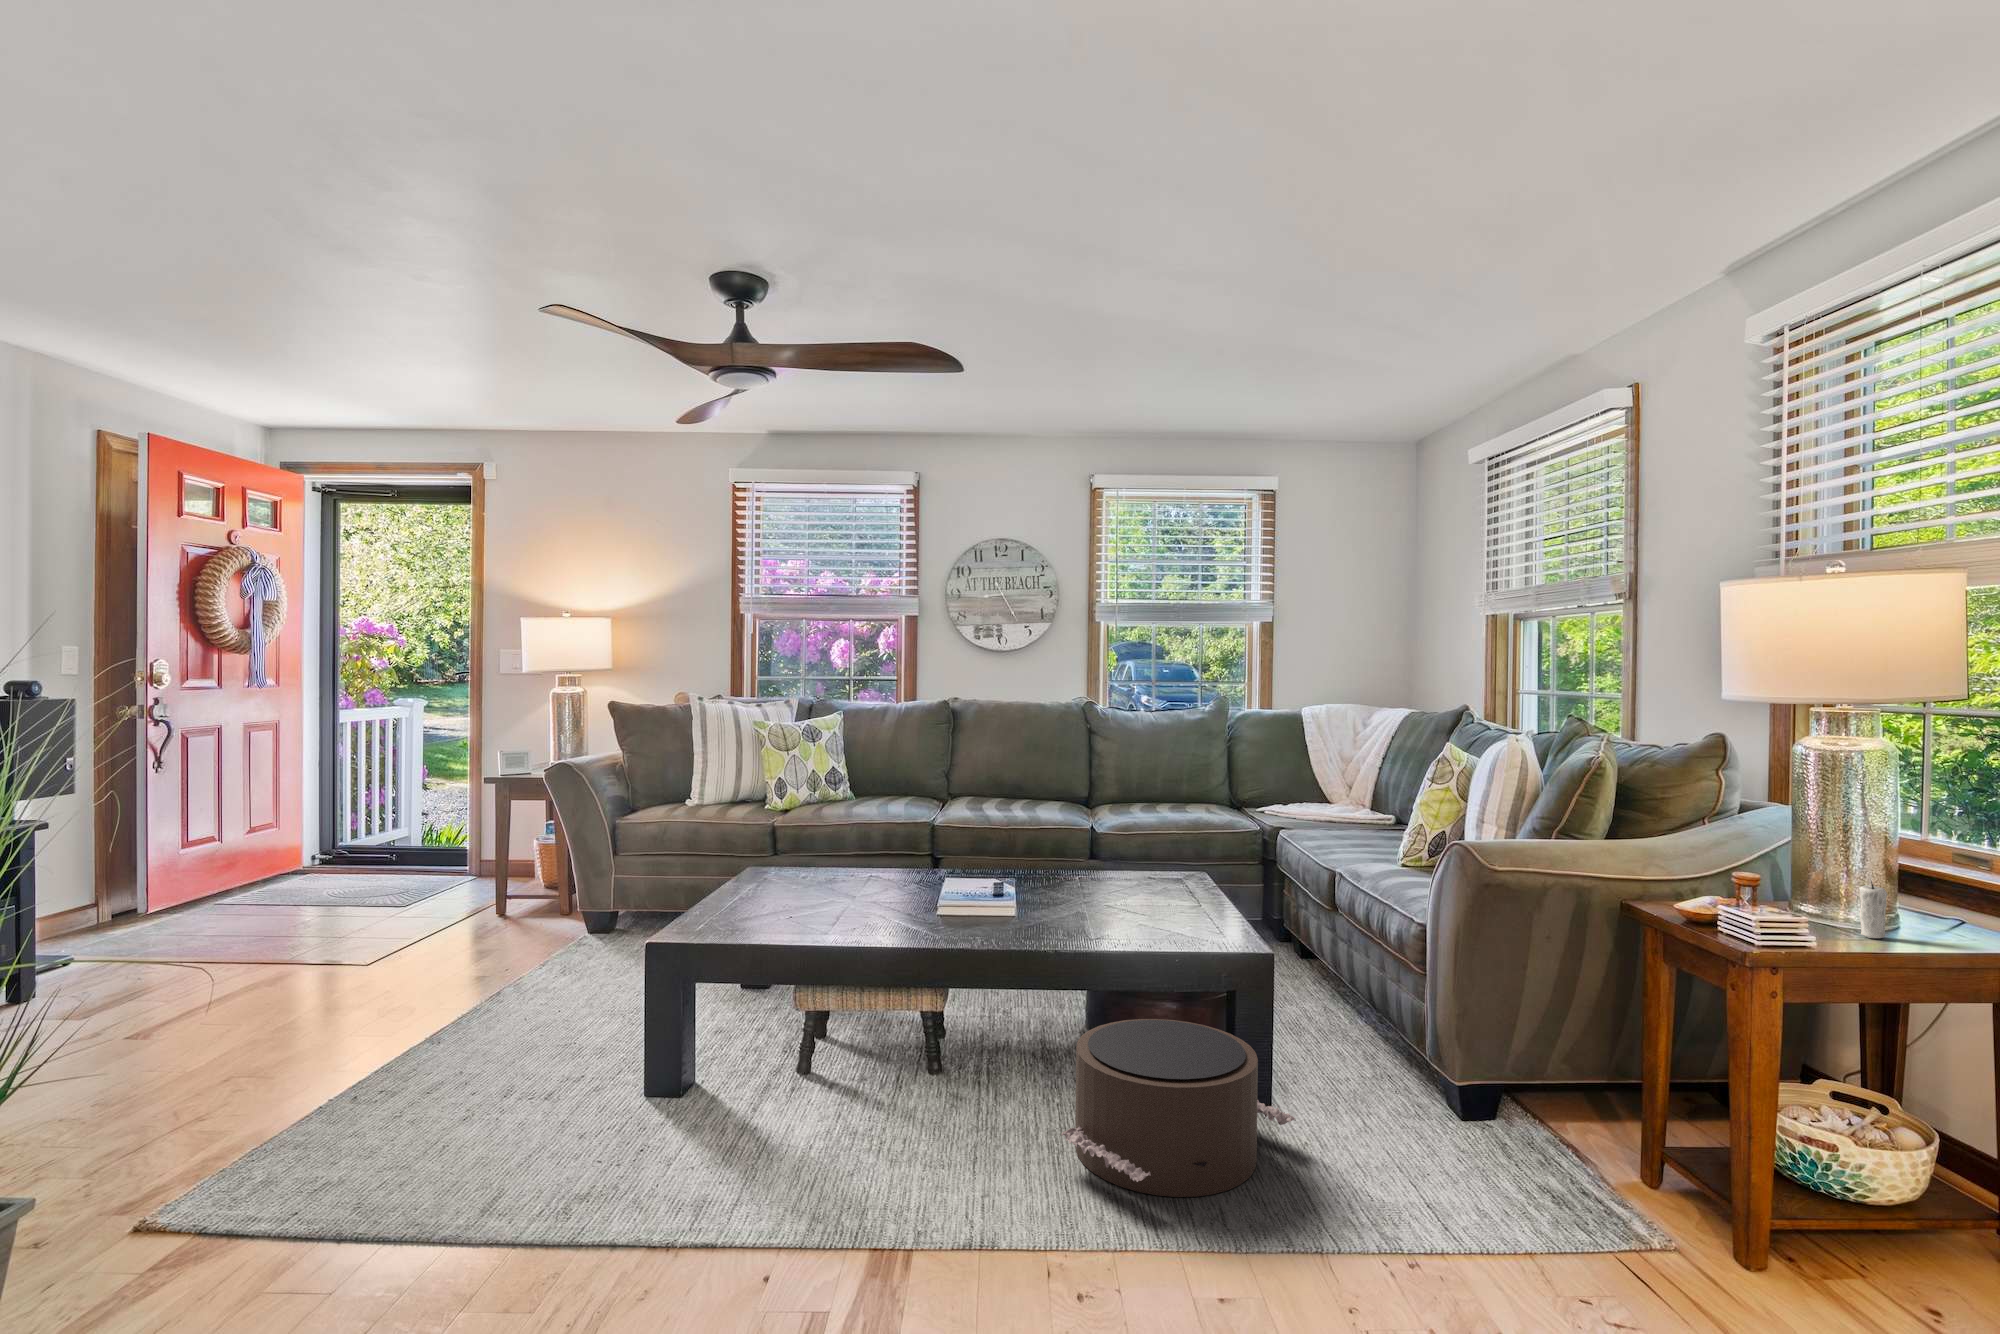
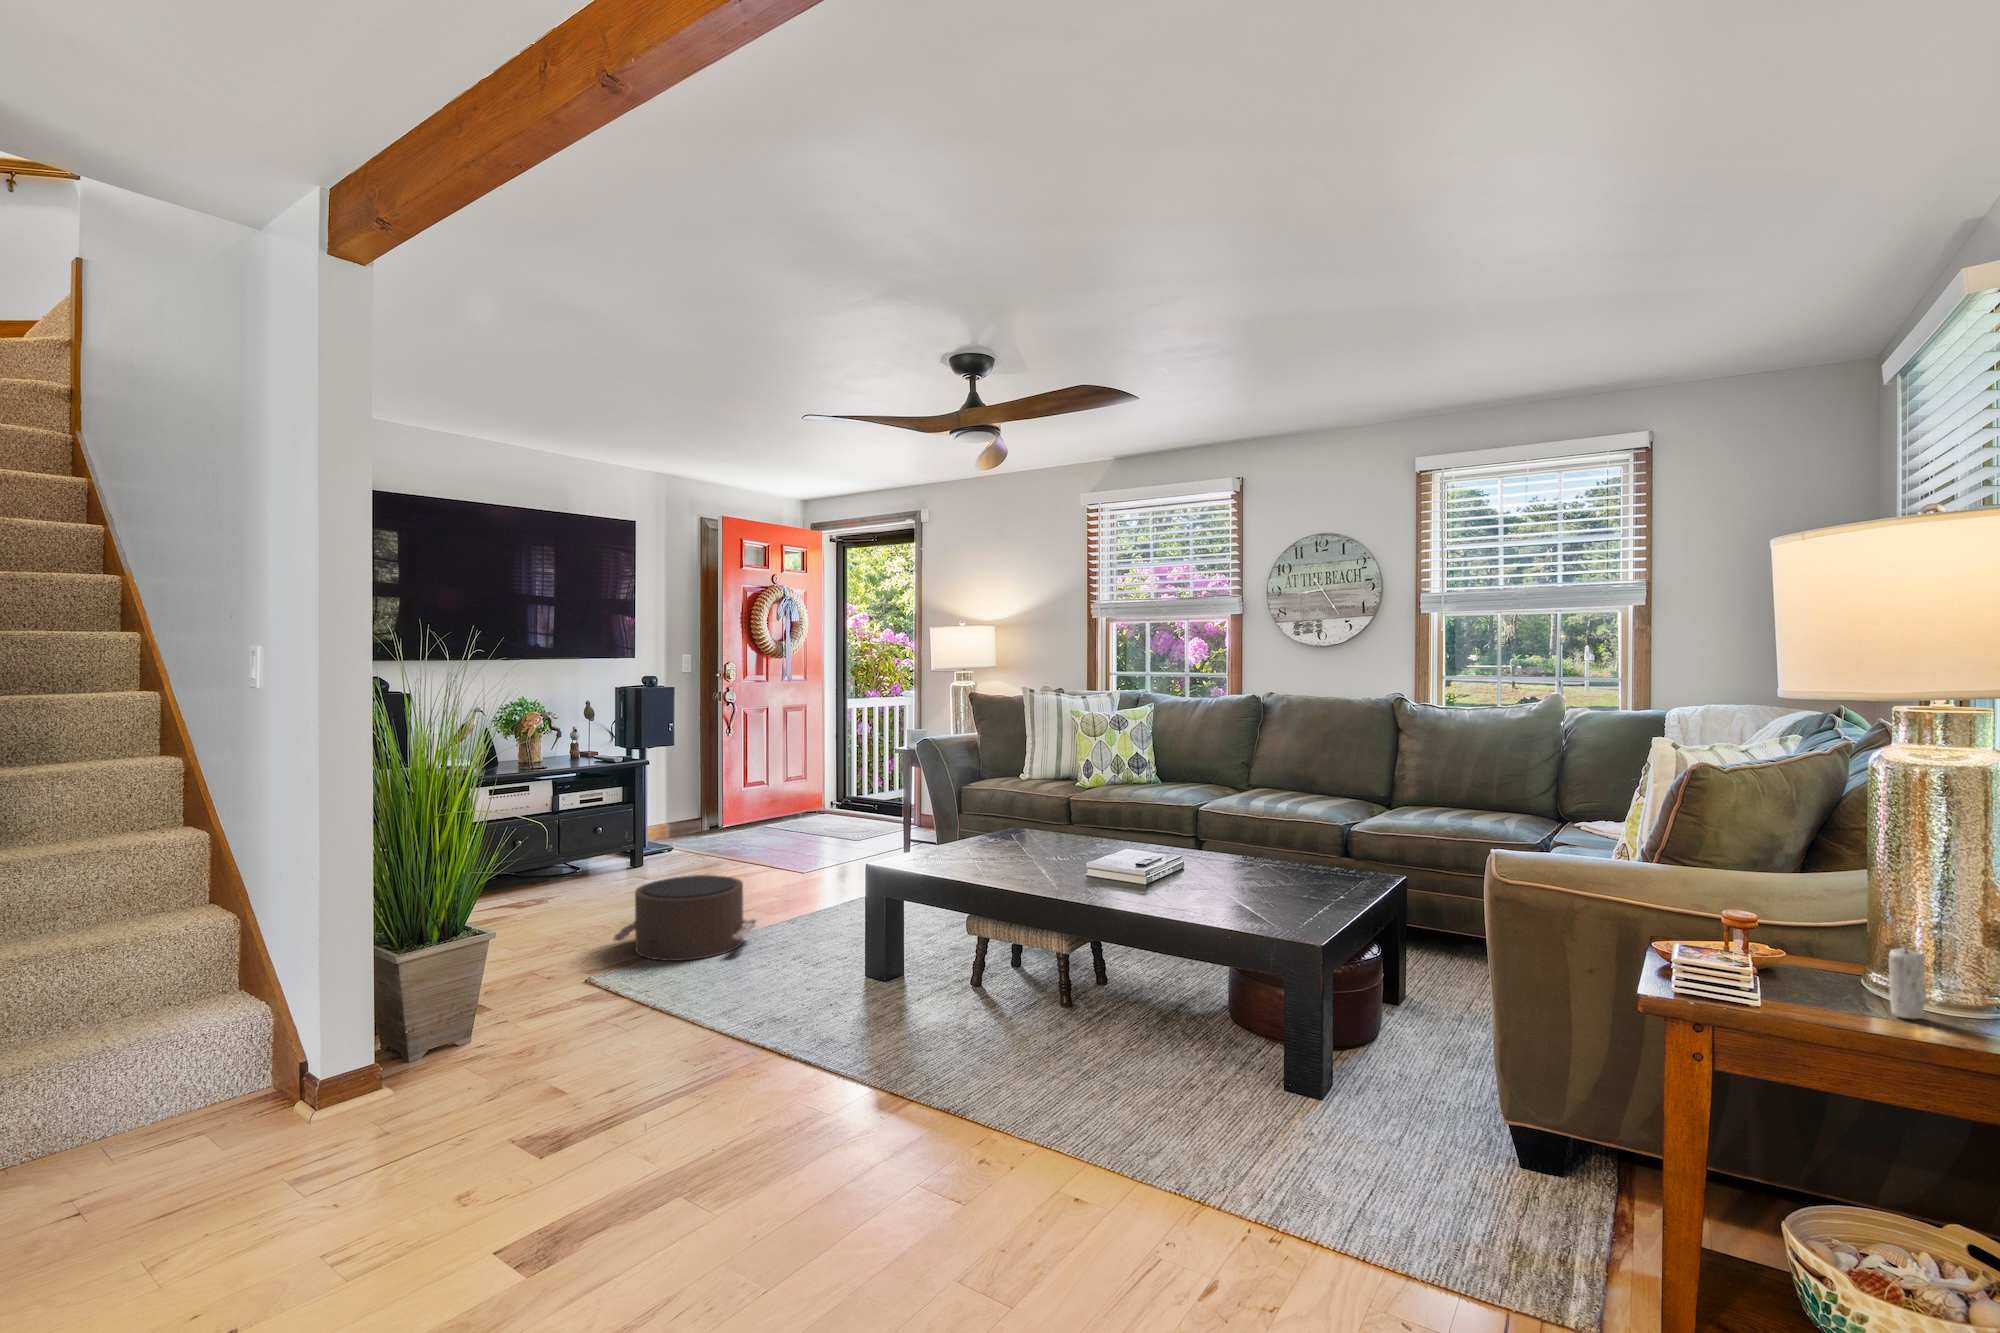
pouf: present [1061,1019,1295,1197] -> present [614,875,756,961]

